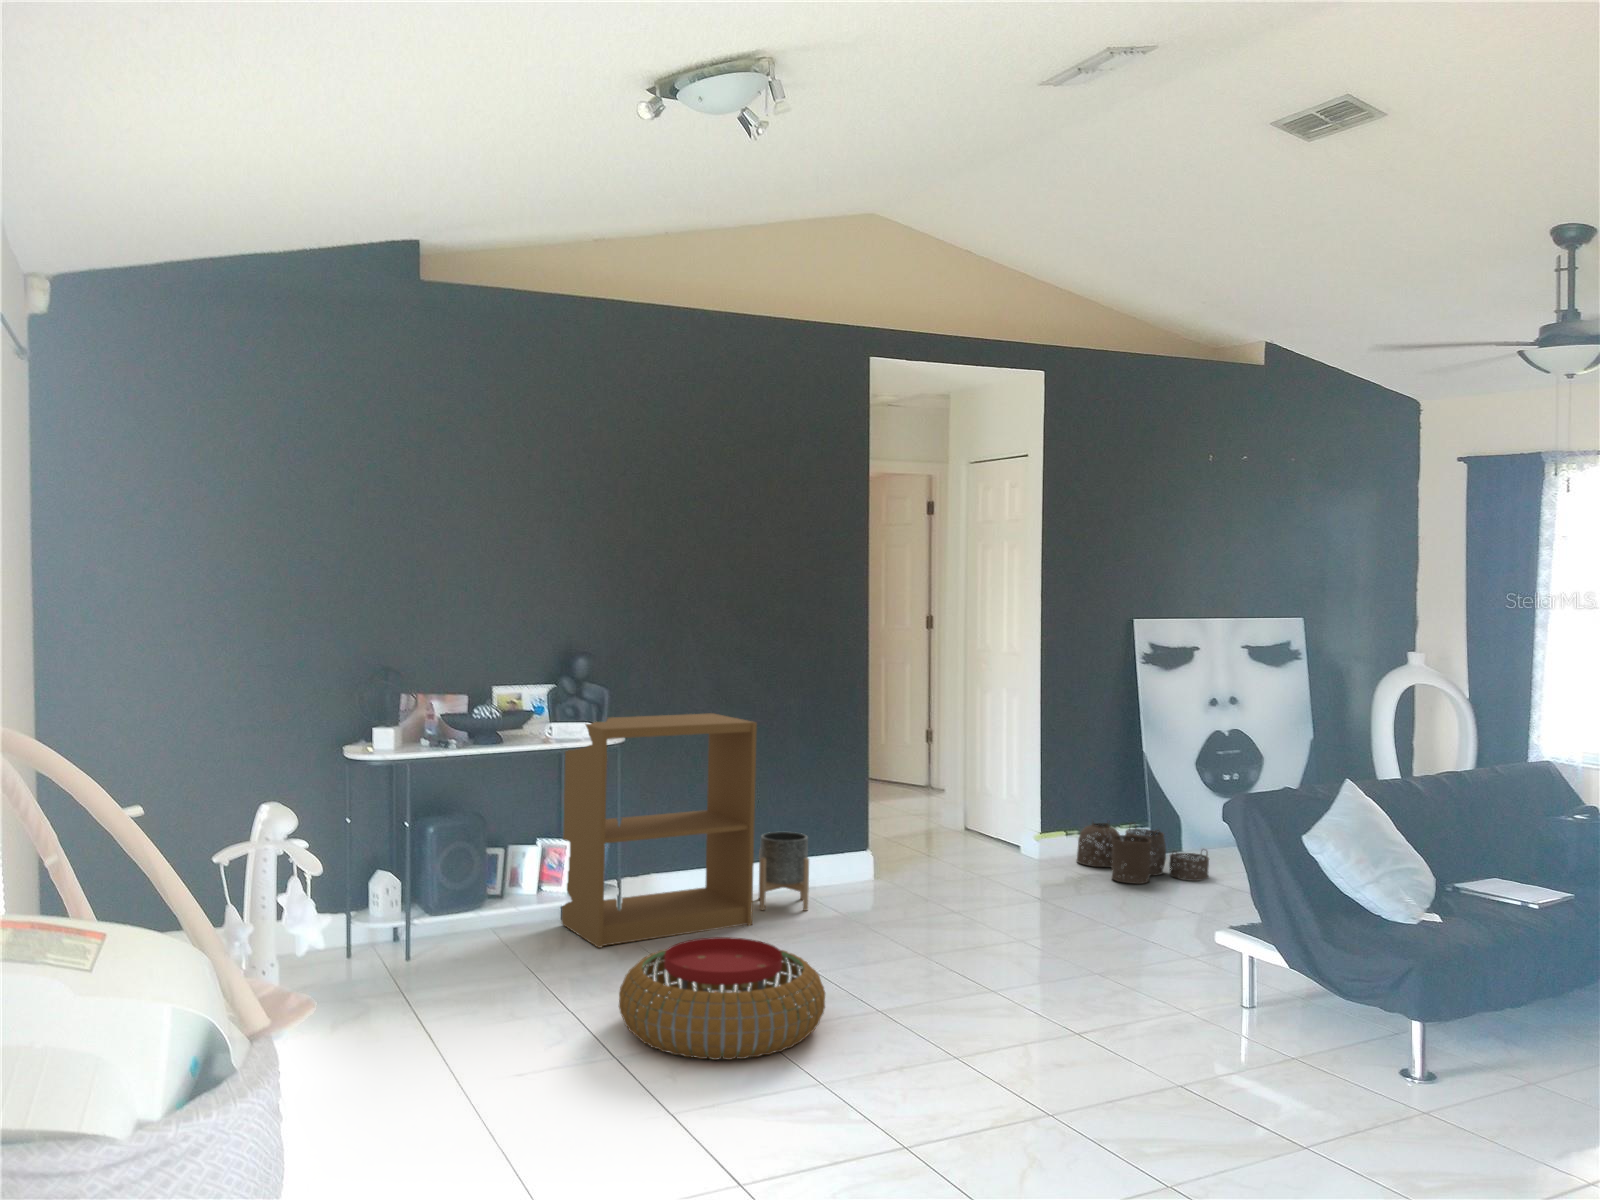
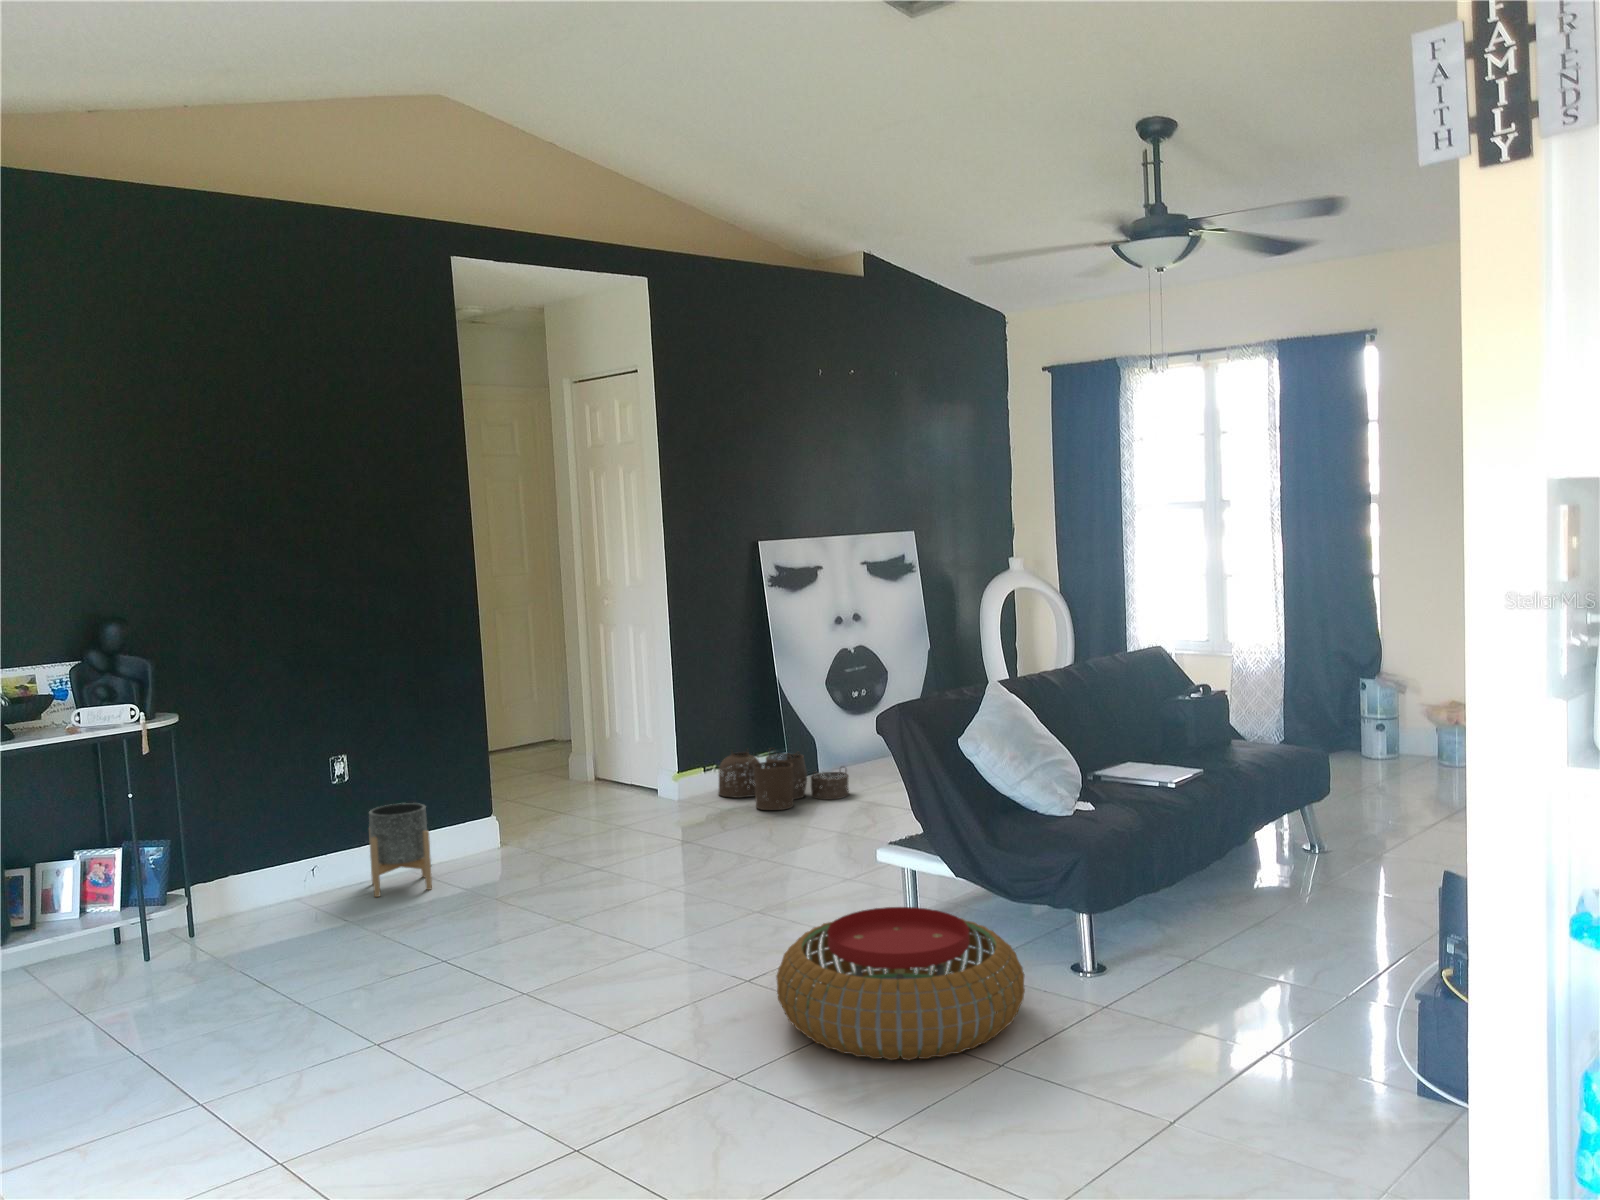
bookshelf: present [562,713,757,948] -> none [99,677,366,976]
pouf: present [619,937,825,1060] -> present [776,907,1025,1060]

